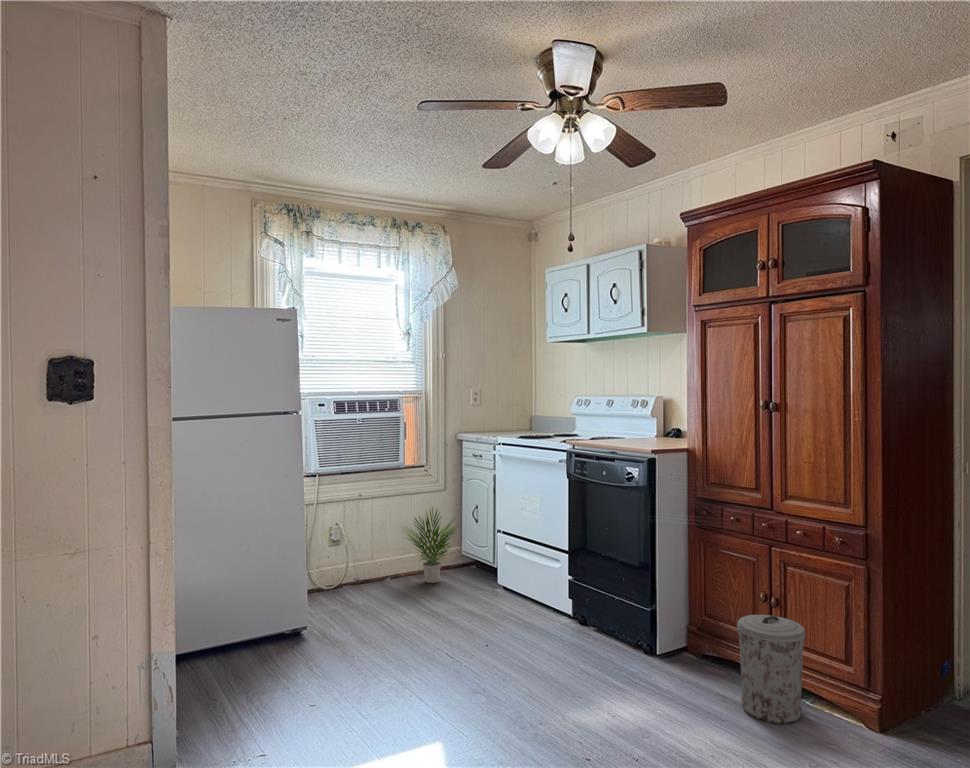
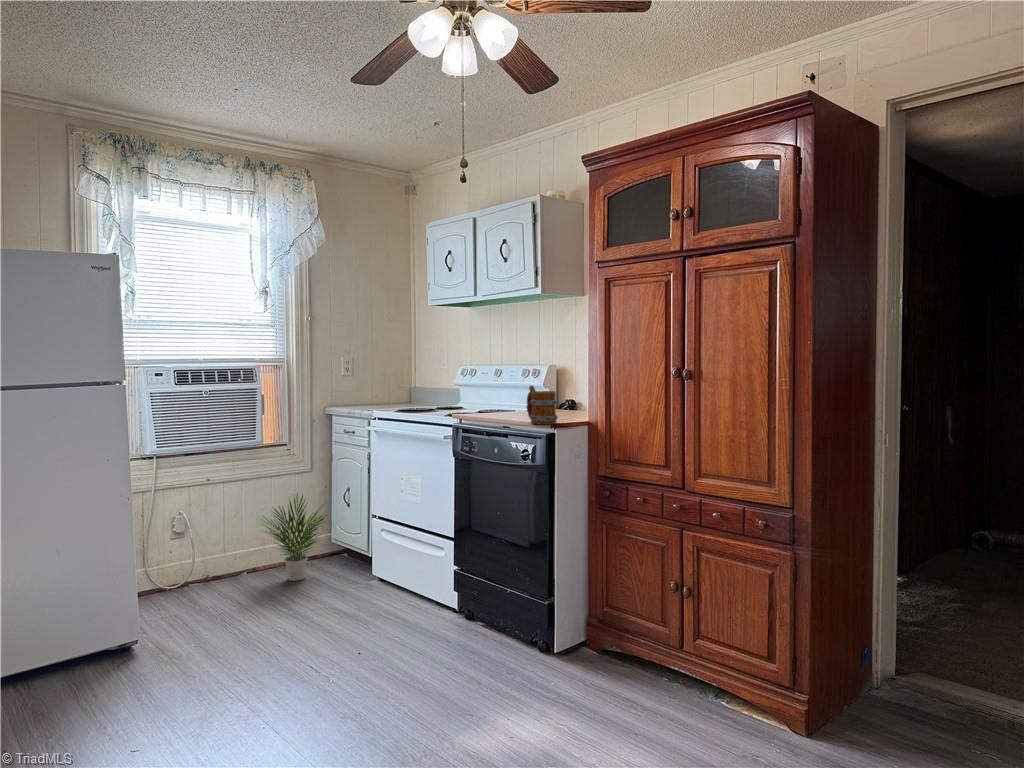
mug: none [631,415,658,449] -> present [527,386,558,424]
trash can: present [737,615,805,724] -> none [650,609,725,735]

